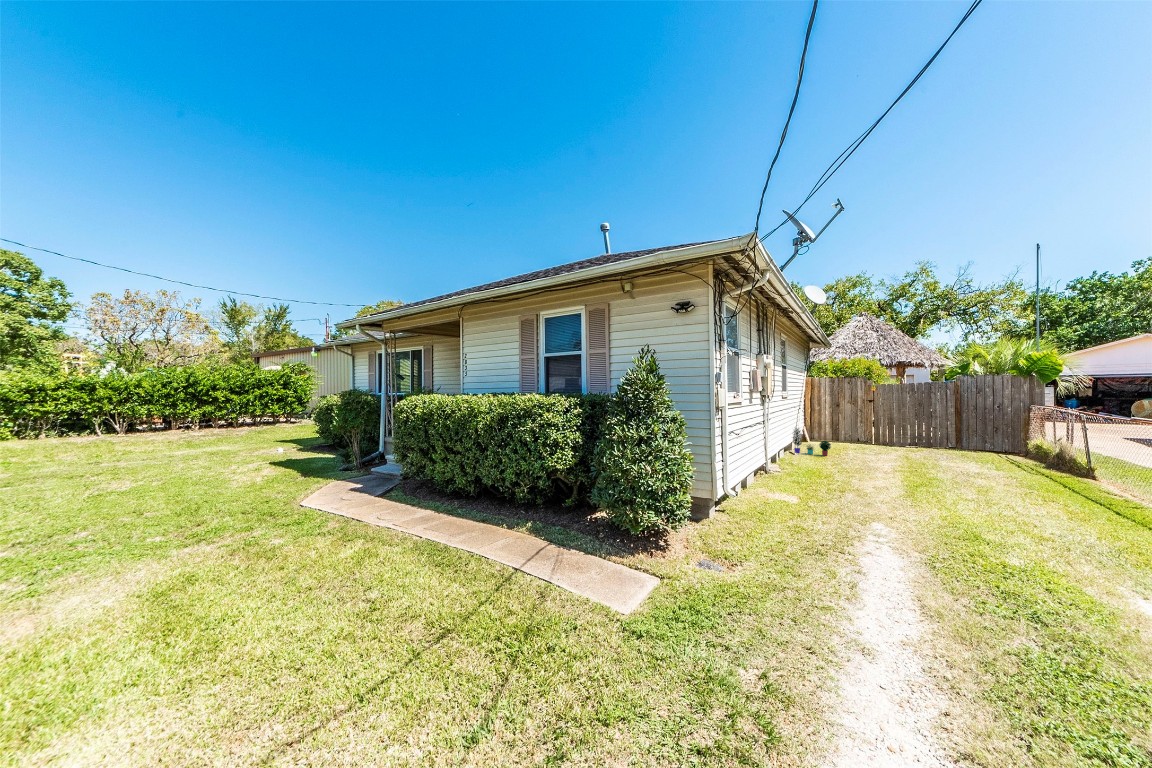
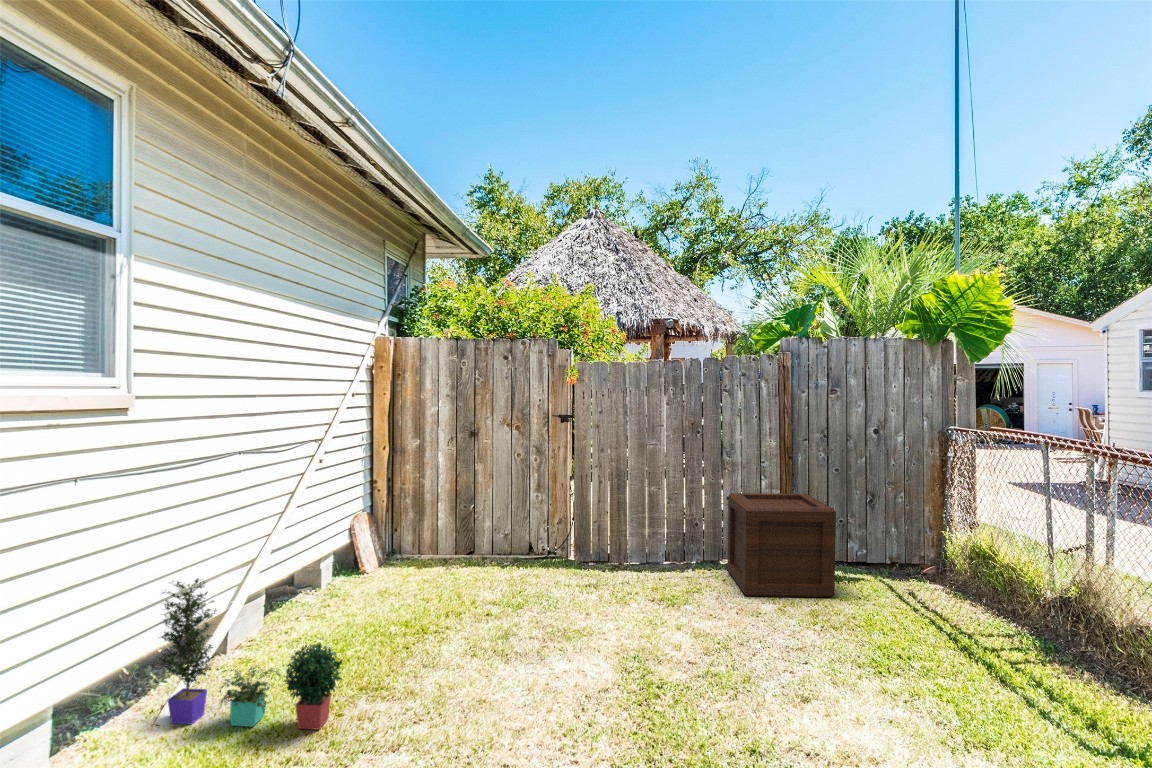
wooden crate: none [935,425,976,455] -> present [727,493,836,597]

